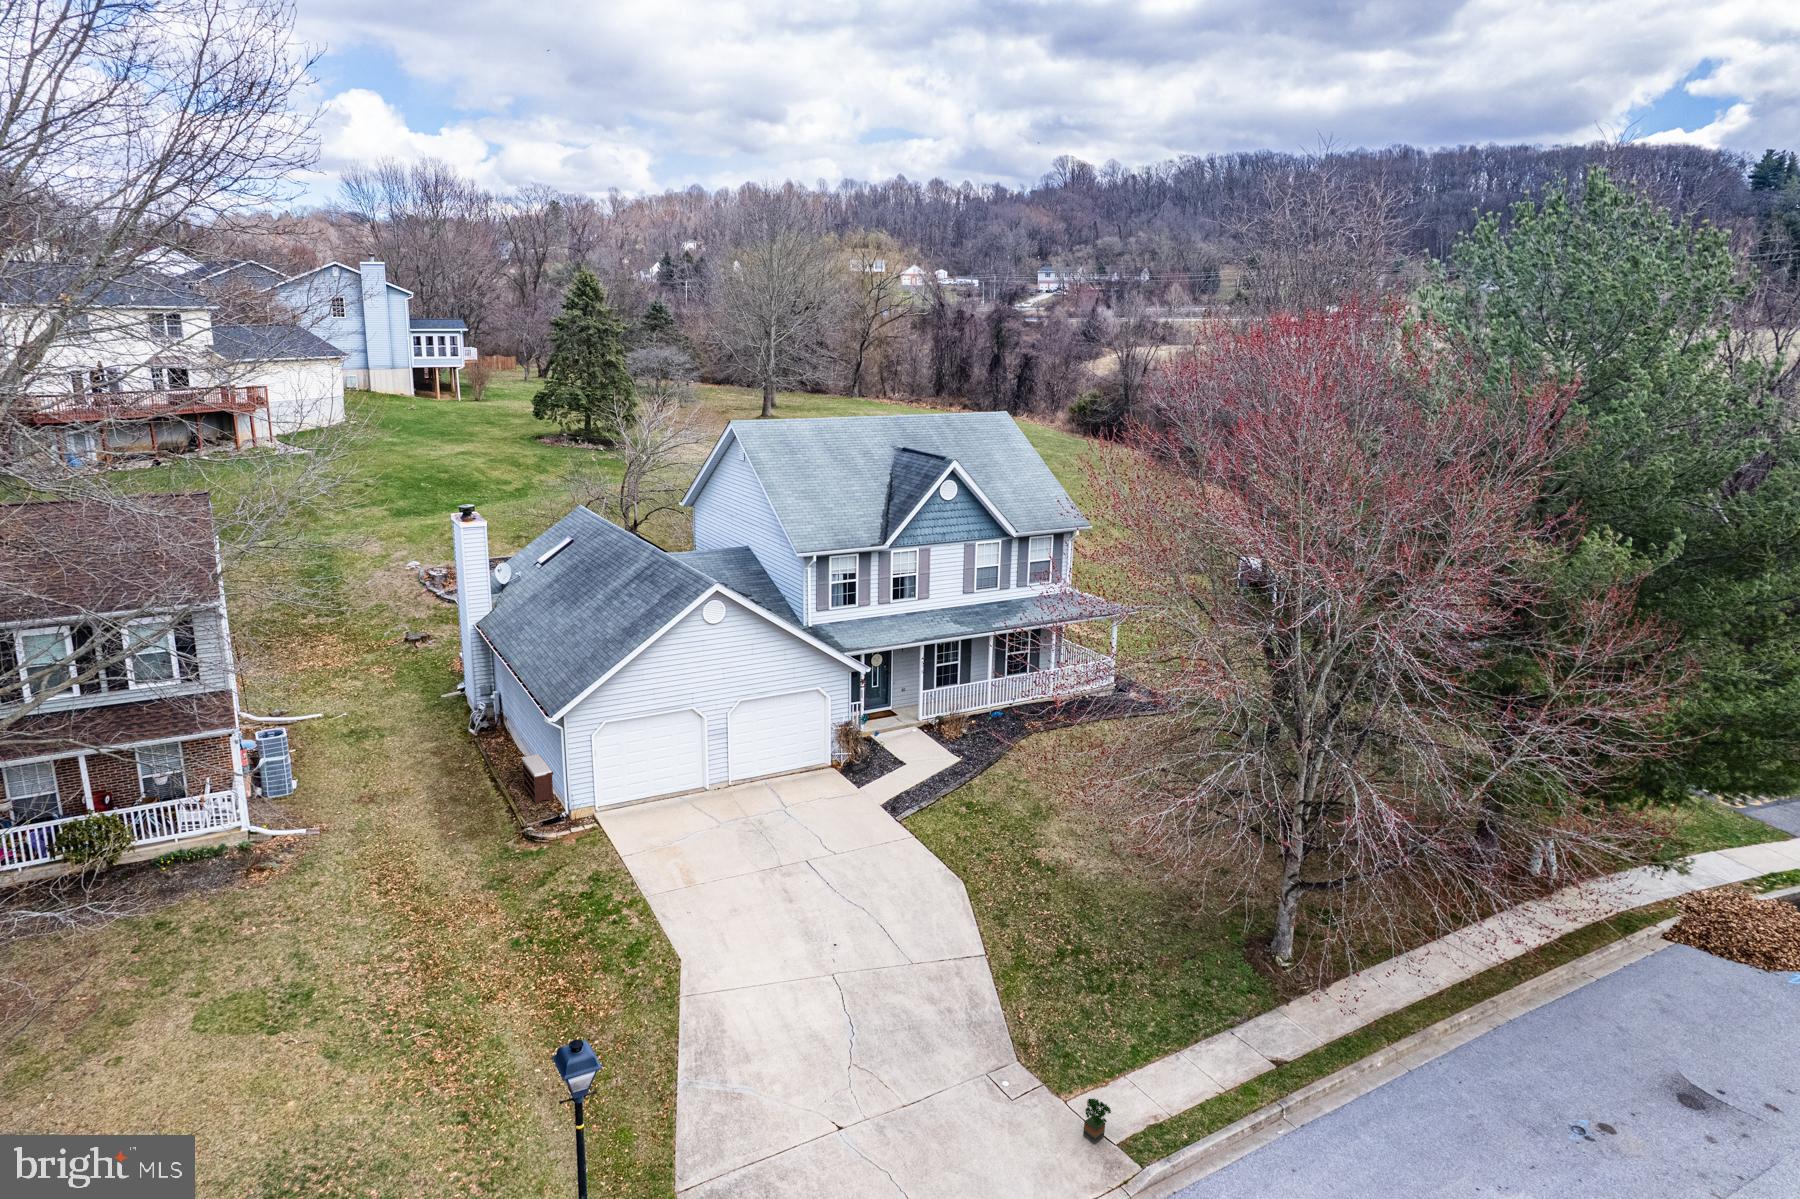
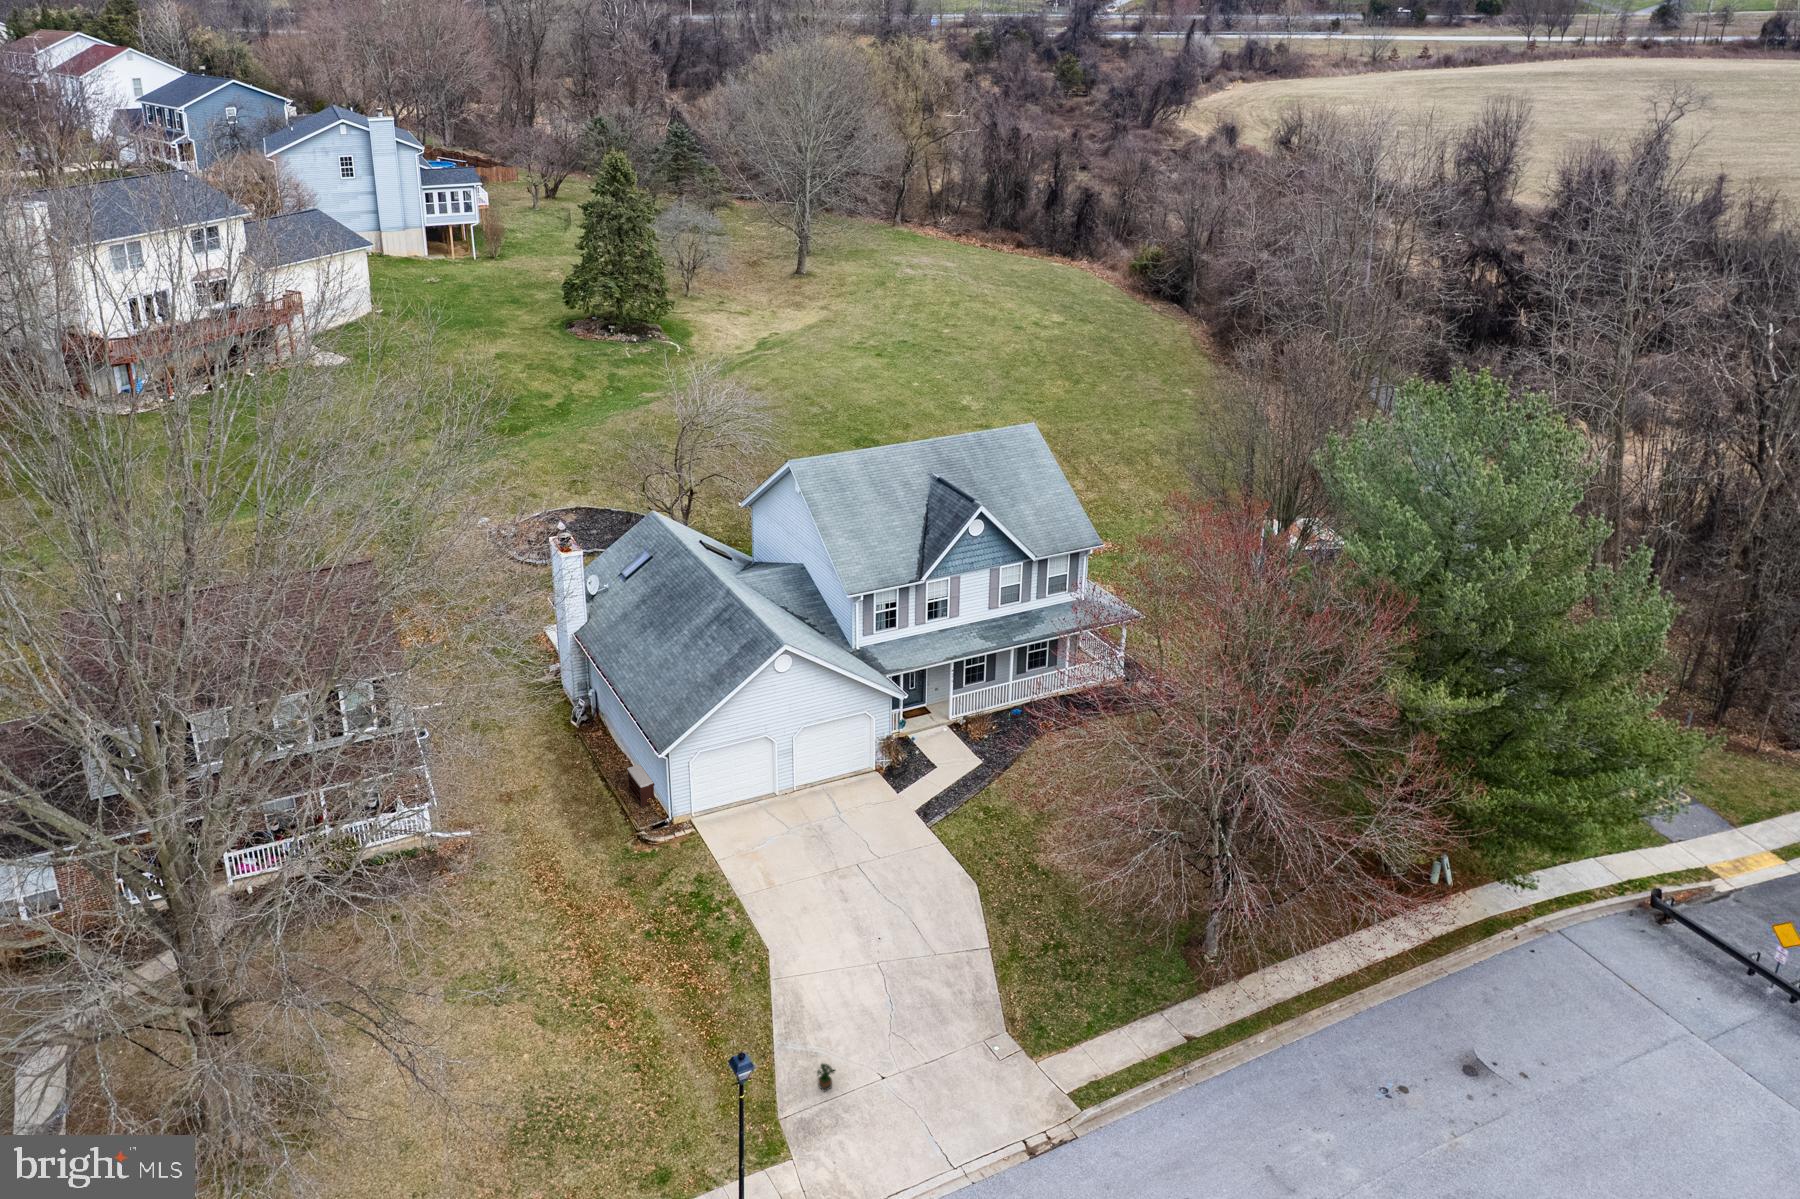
potted tree: present [1083,1098,1111,1144] -> present [817,1064,834,1092]

